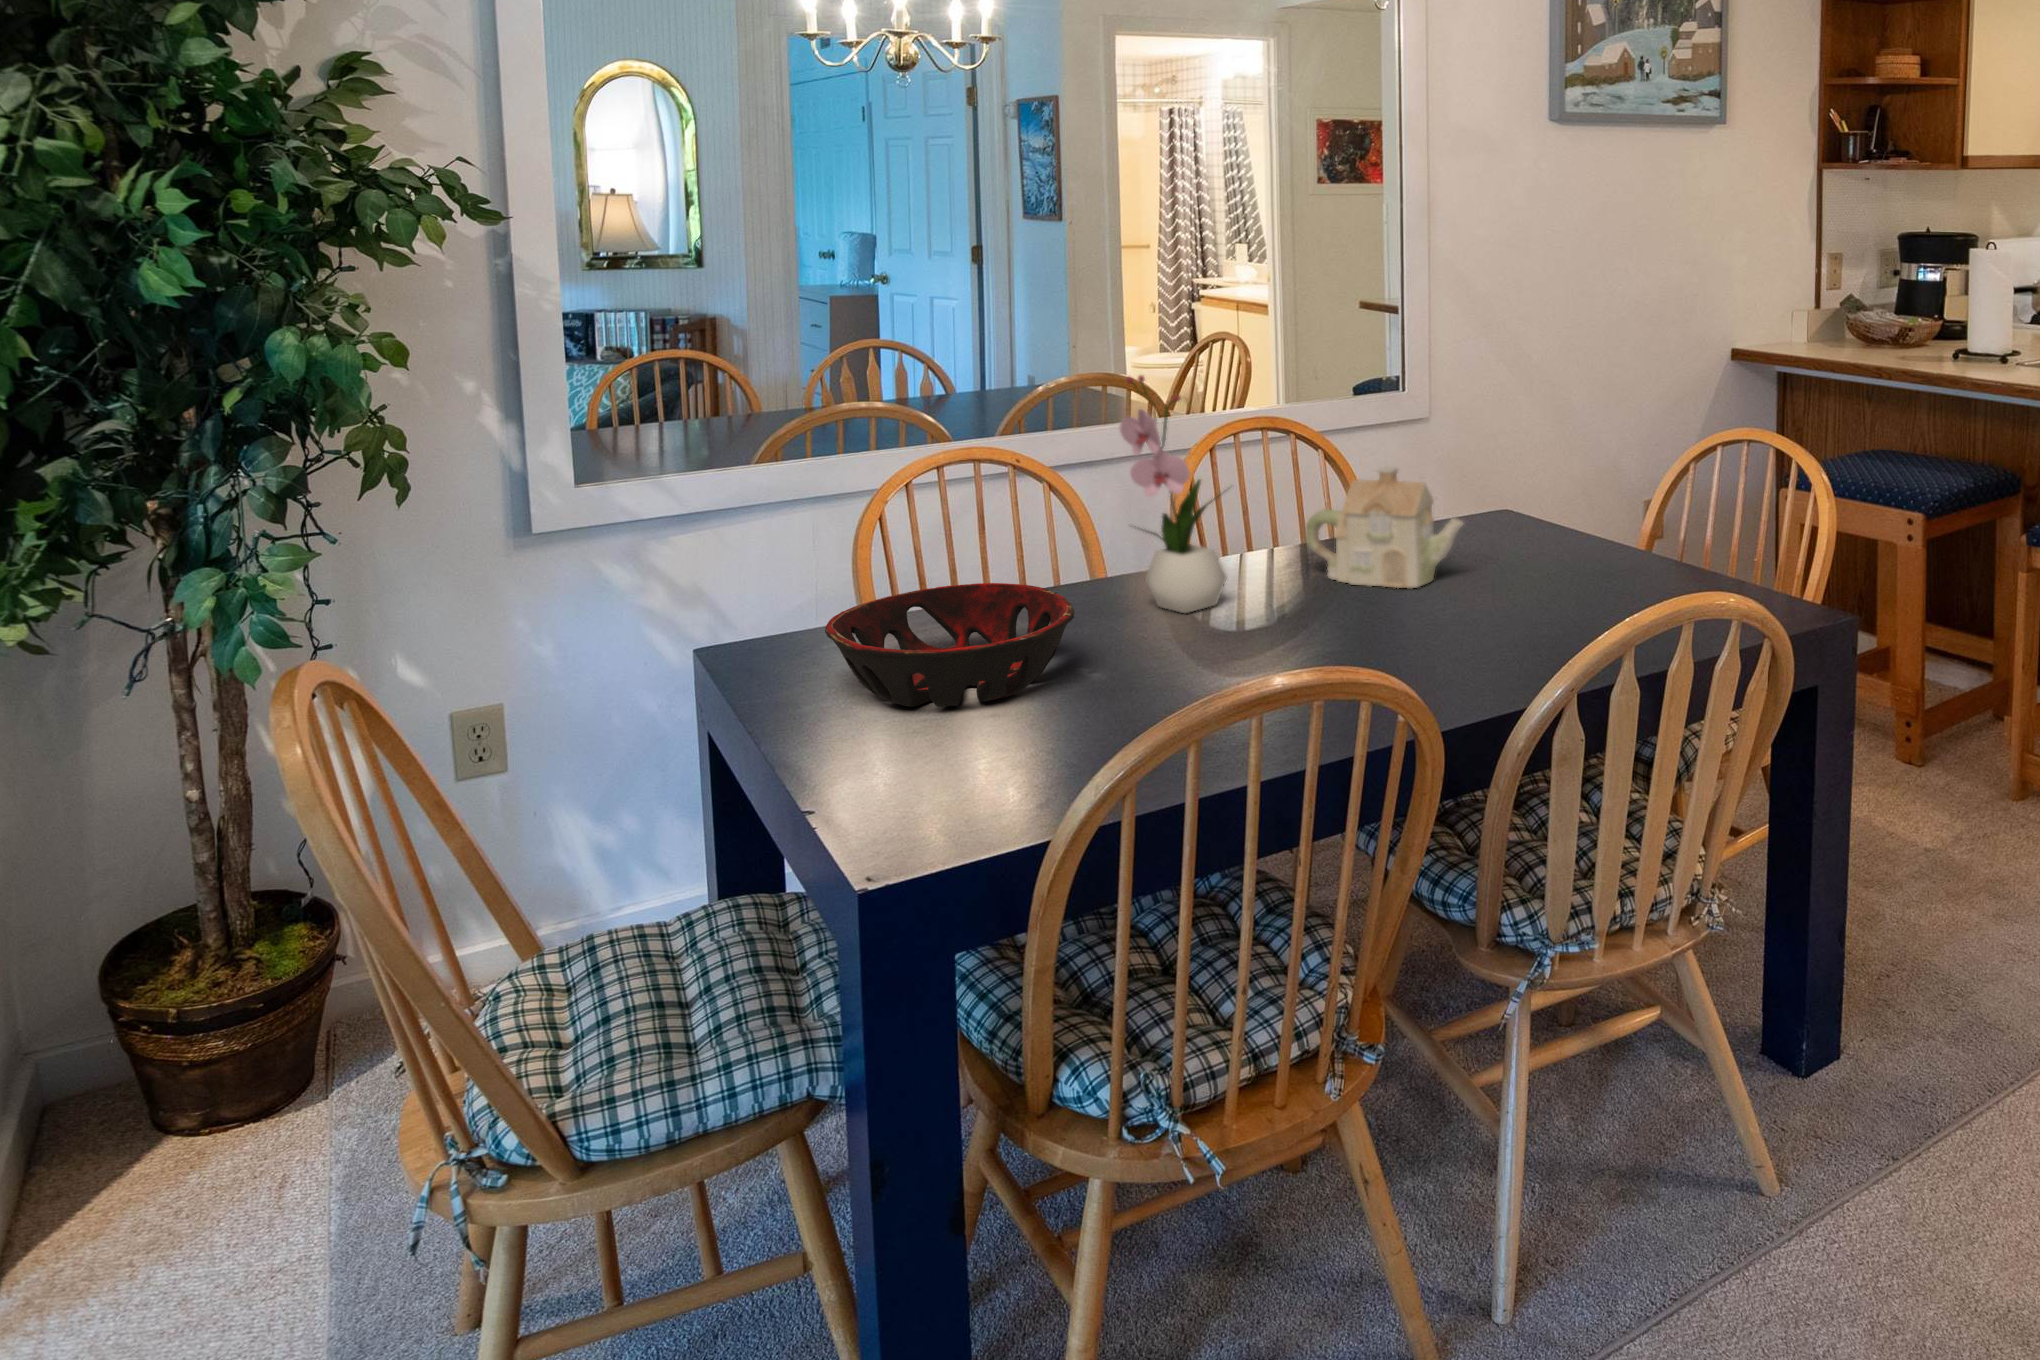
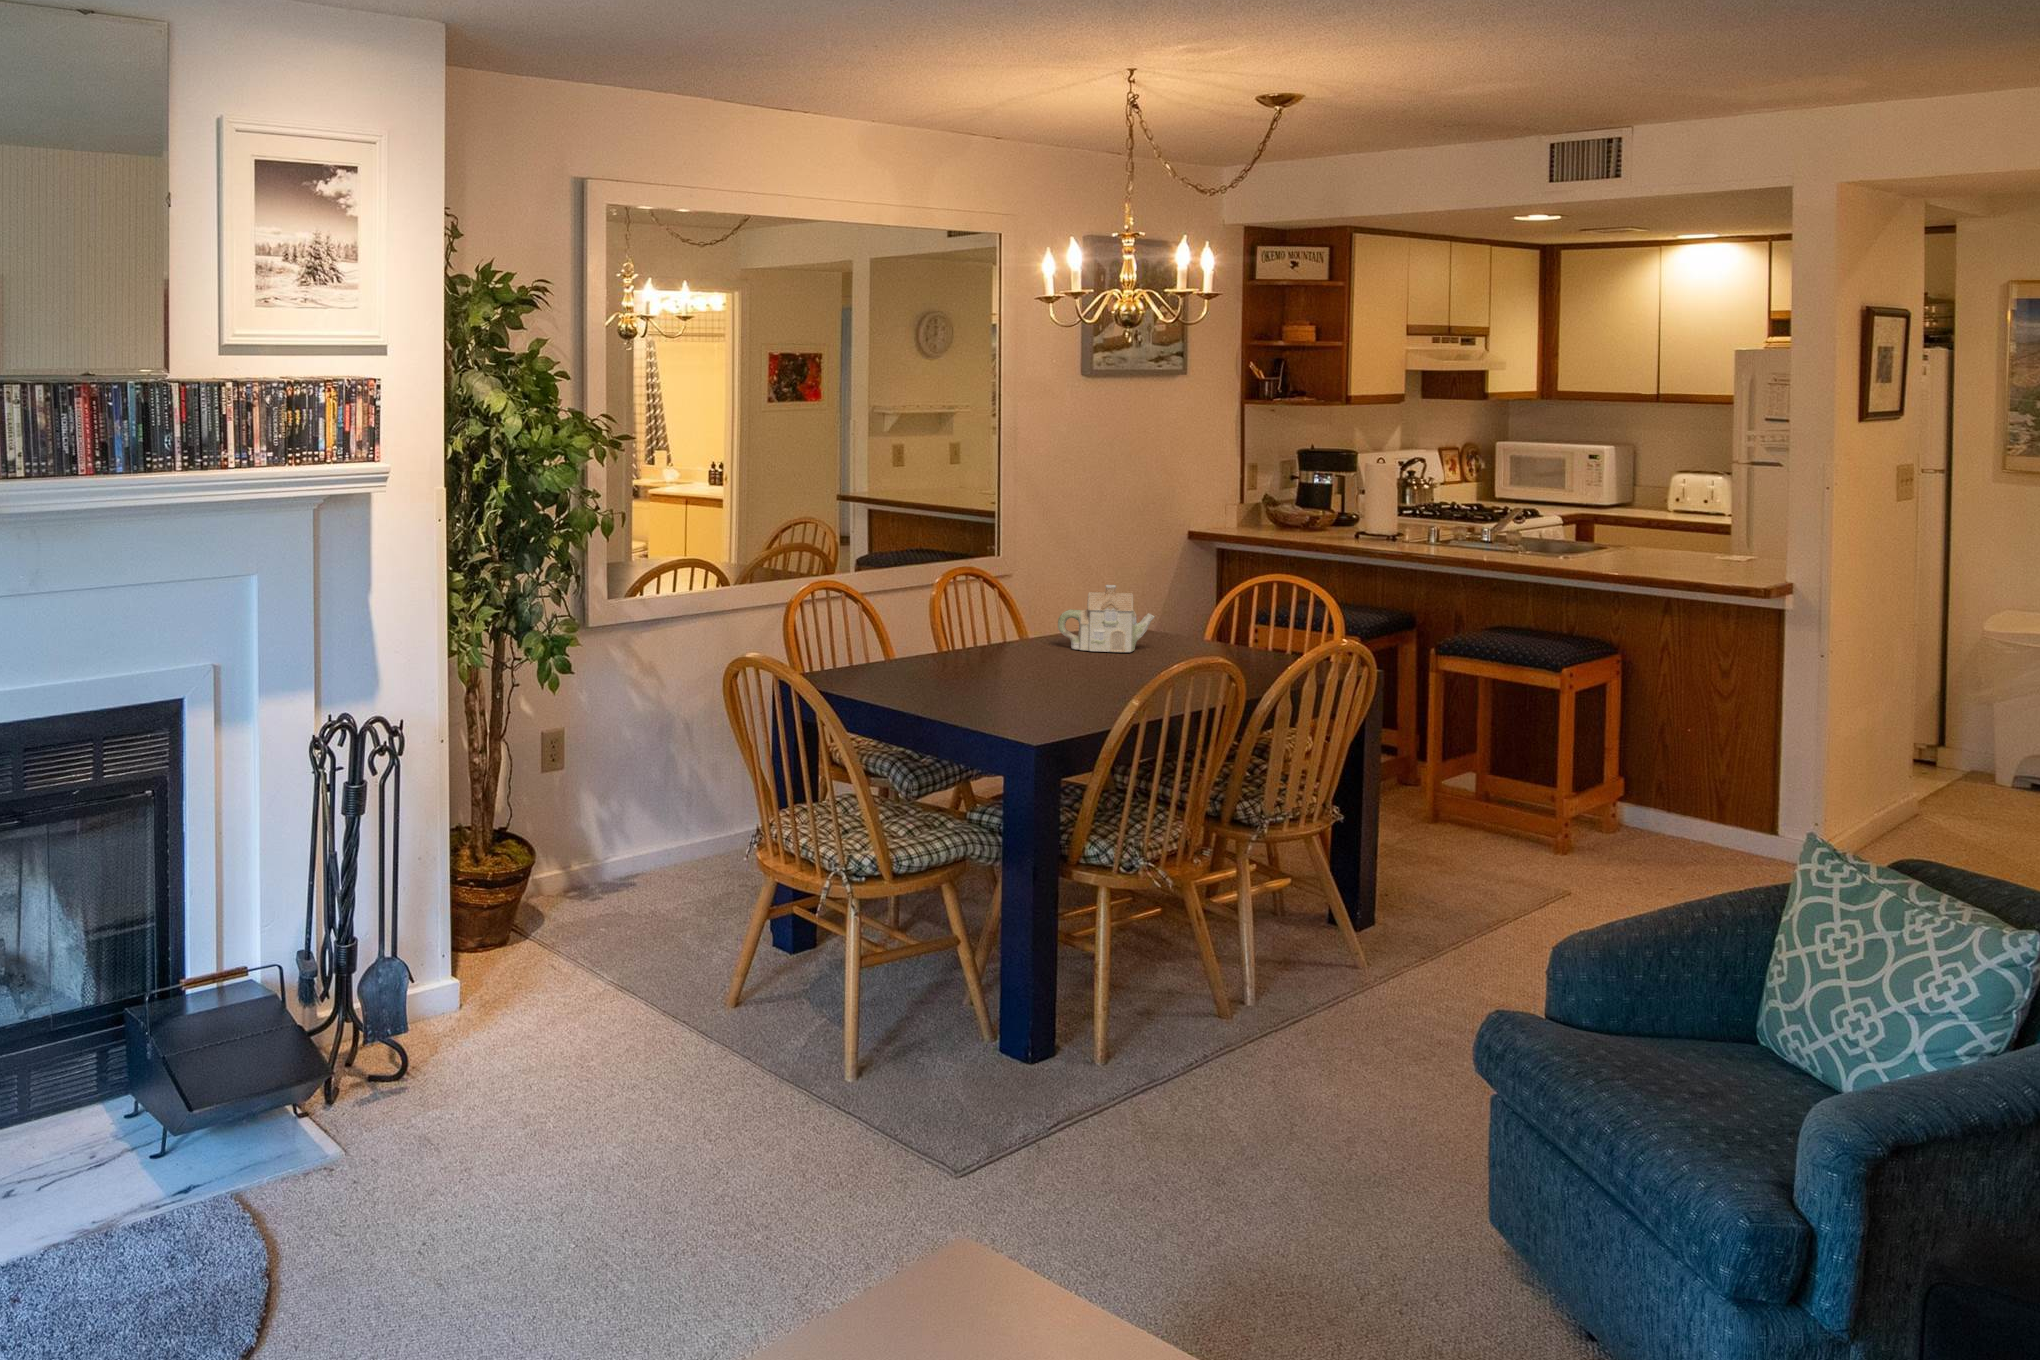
flower arrangement: present [1119,375,1227,613] -> none [988,531,1042,662]
decorative bowl: present [825,583,1074,707] -> none [892,638,1015,691]

